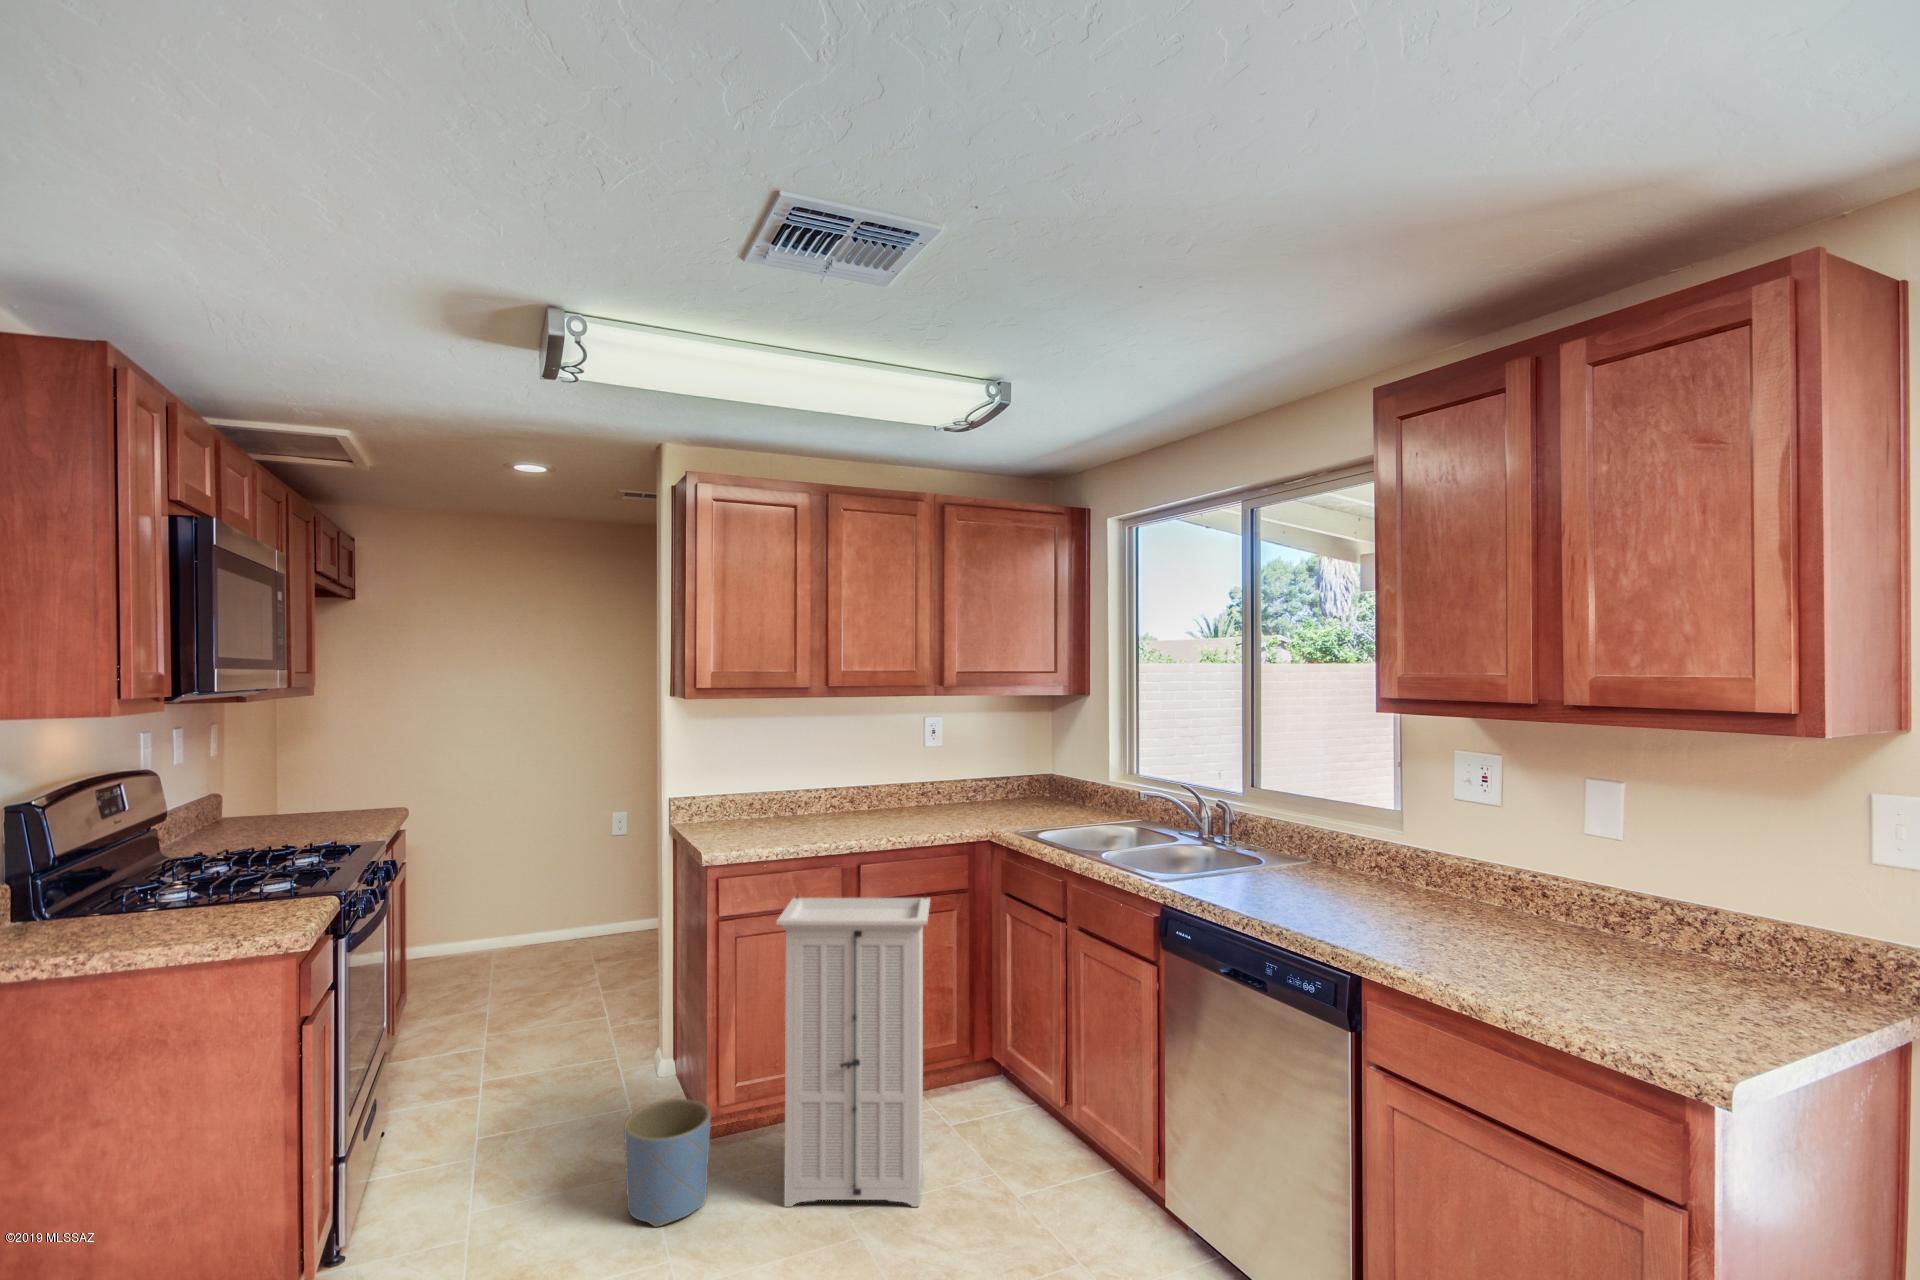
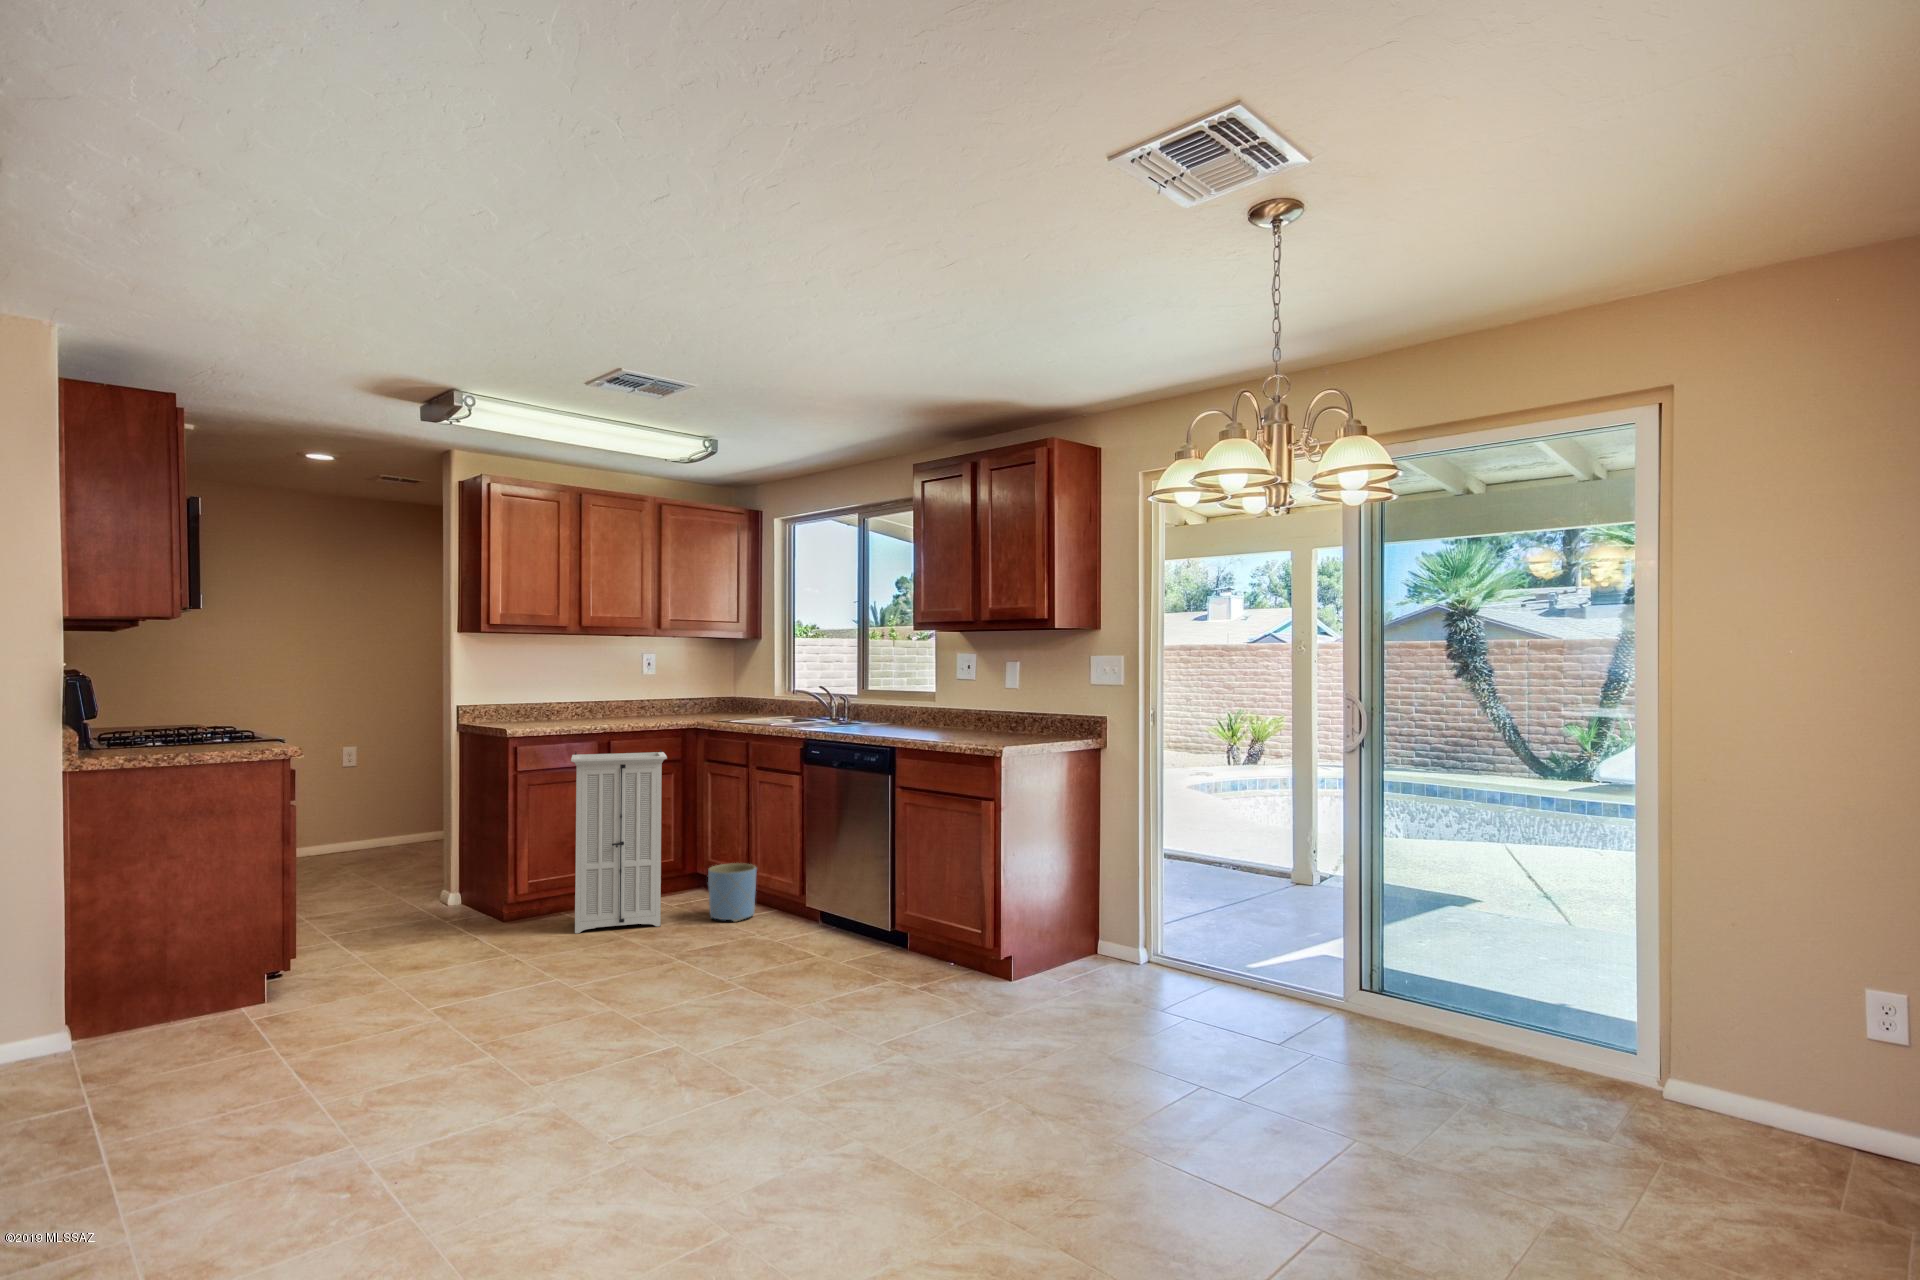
planter: present [624,1099,711,1227] -> present [708,863,757,922]

